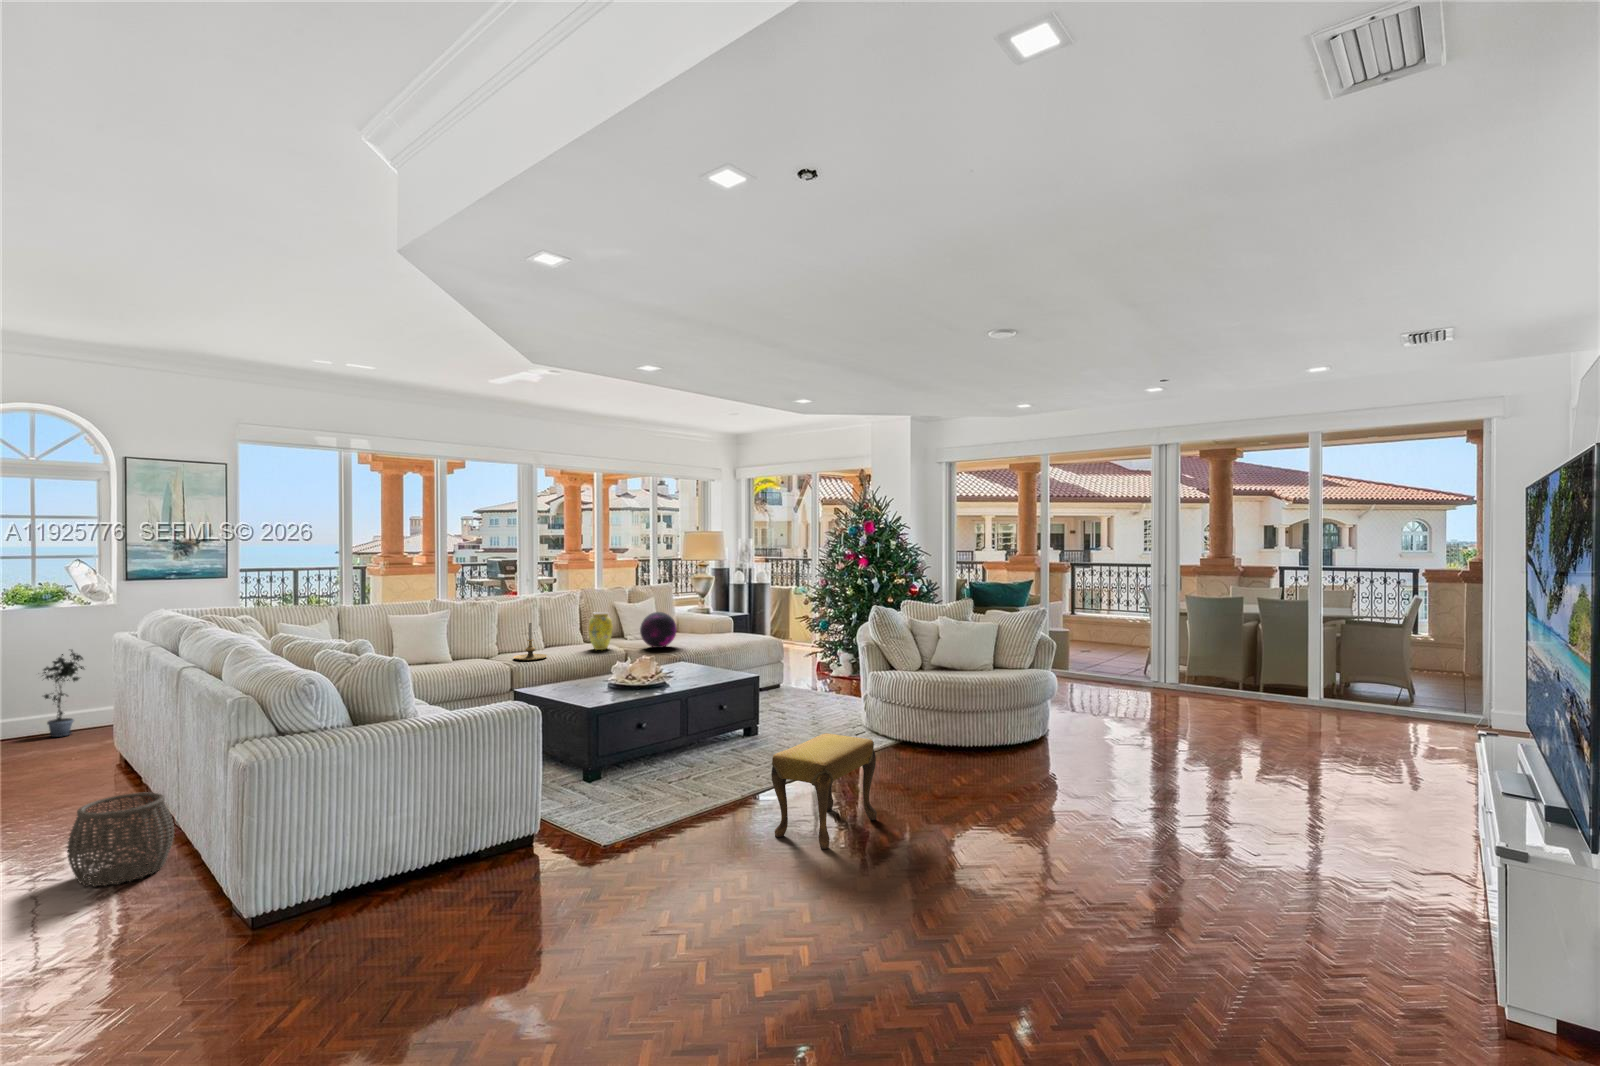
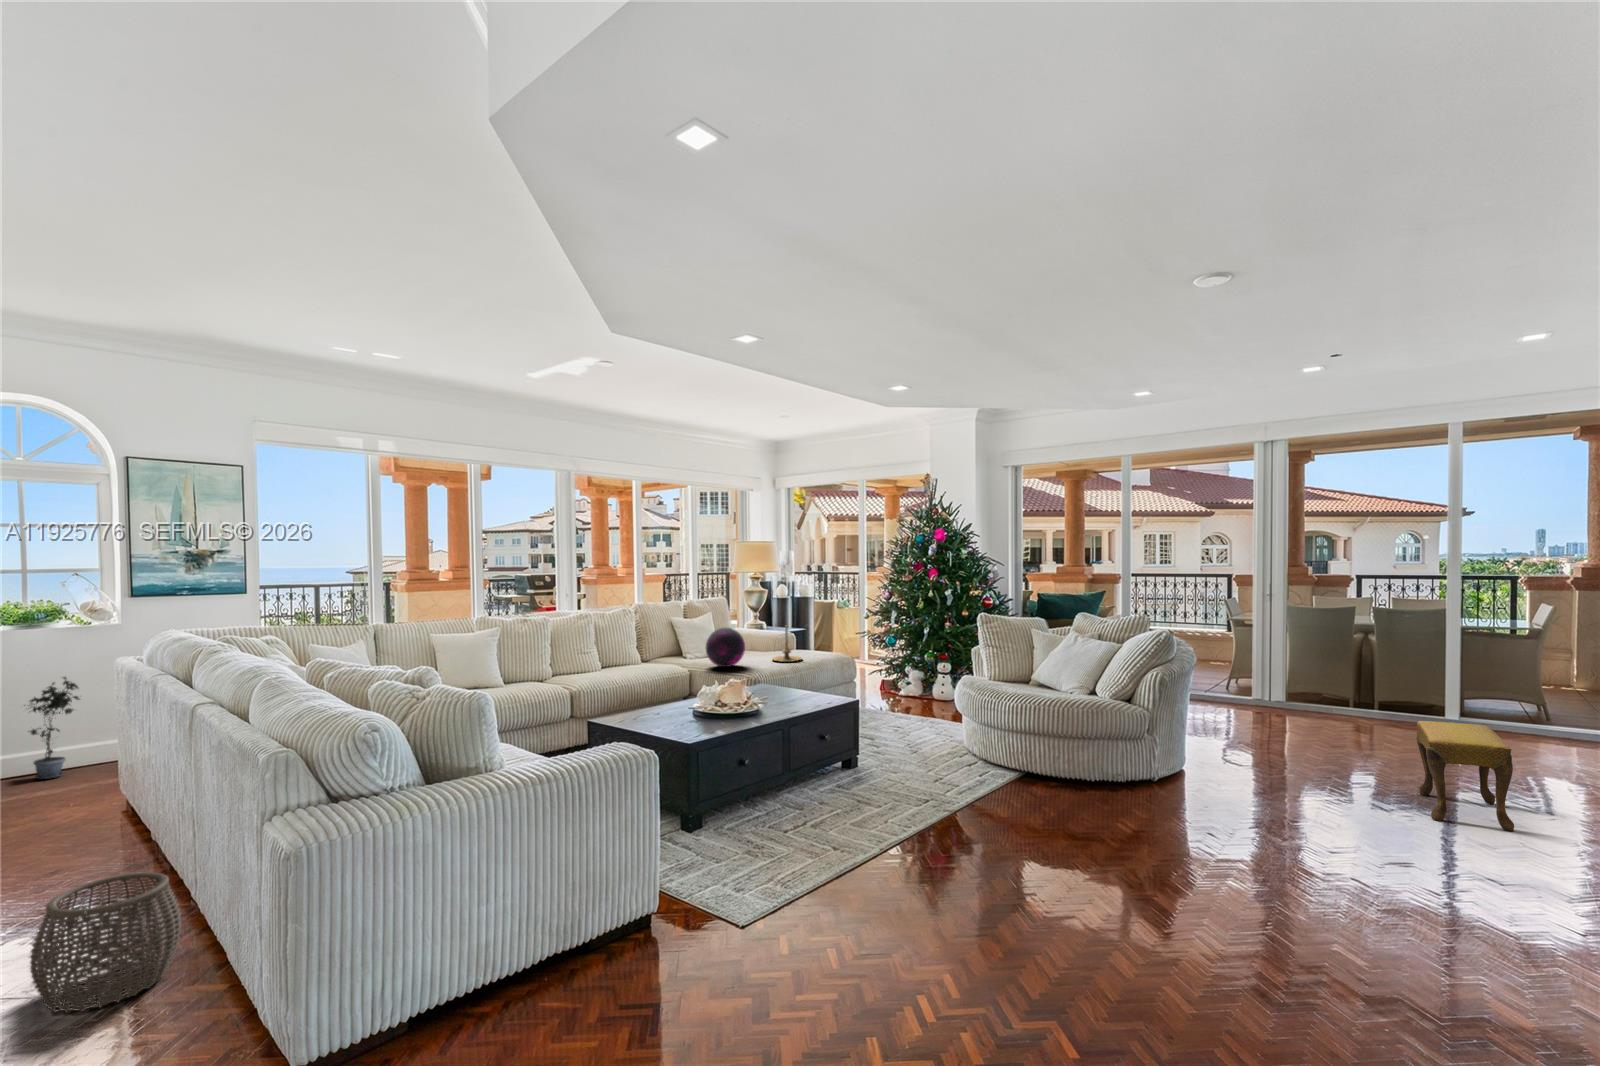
vase: present [588,612,613,650] -> none [649,628,675,670]
candle holder: present [514,623,547,660] -> present [772,625,801,662]
footstool: present [771,733,877,849] -> present [1417,721,1514,831]

